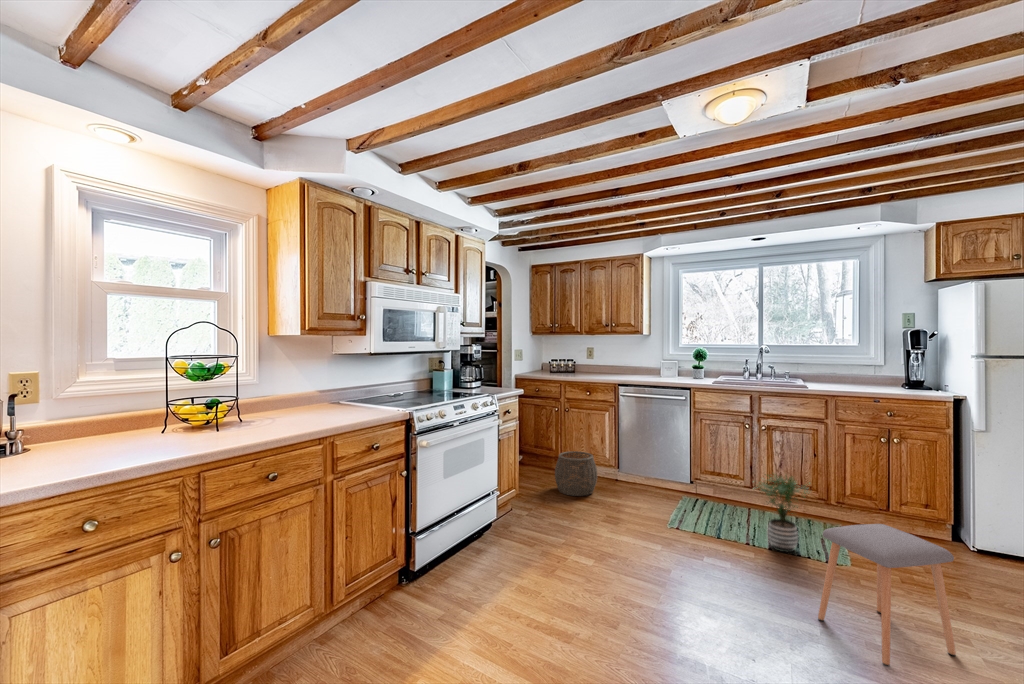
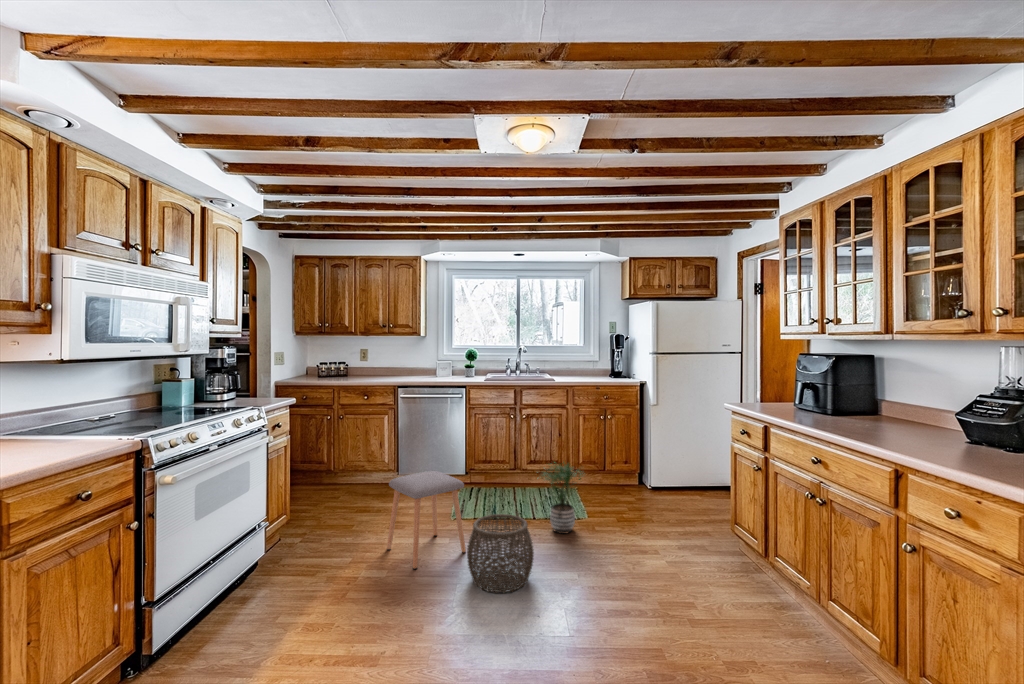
woven basket: present [555,451,597,496] -> present [467,514,534,593]
stool: present [818,524,956,666] -> present [387,471,466,569]

